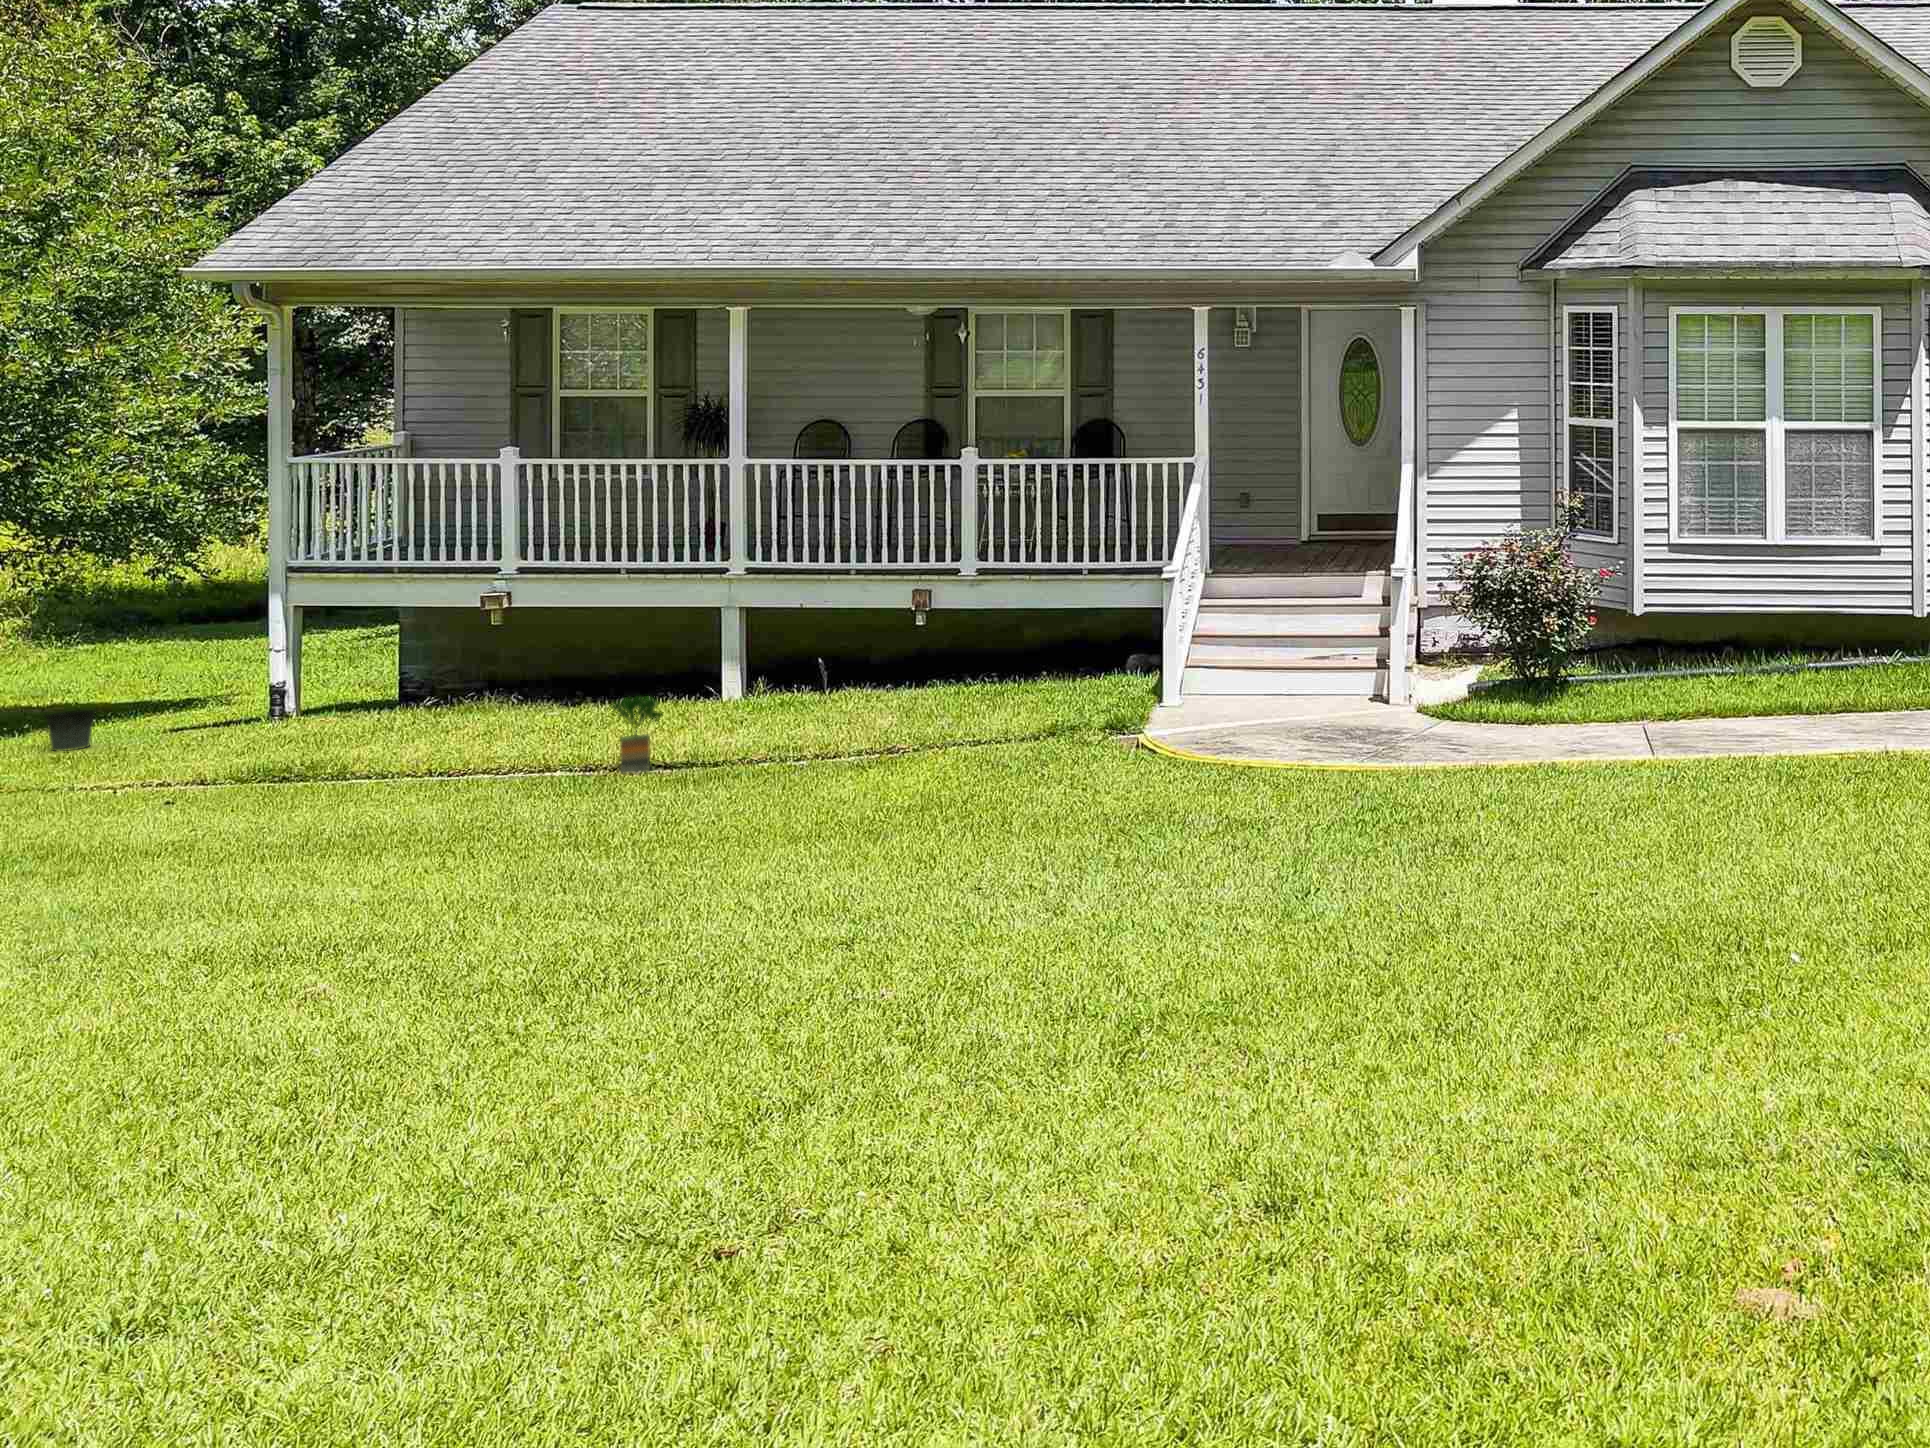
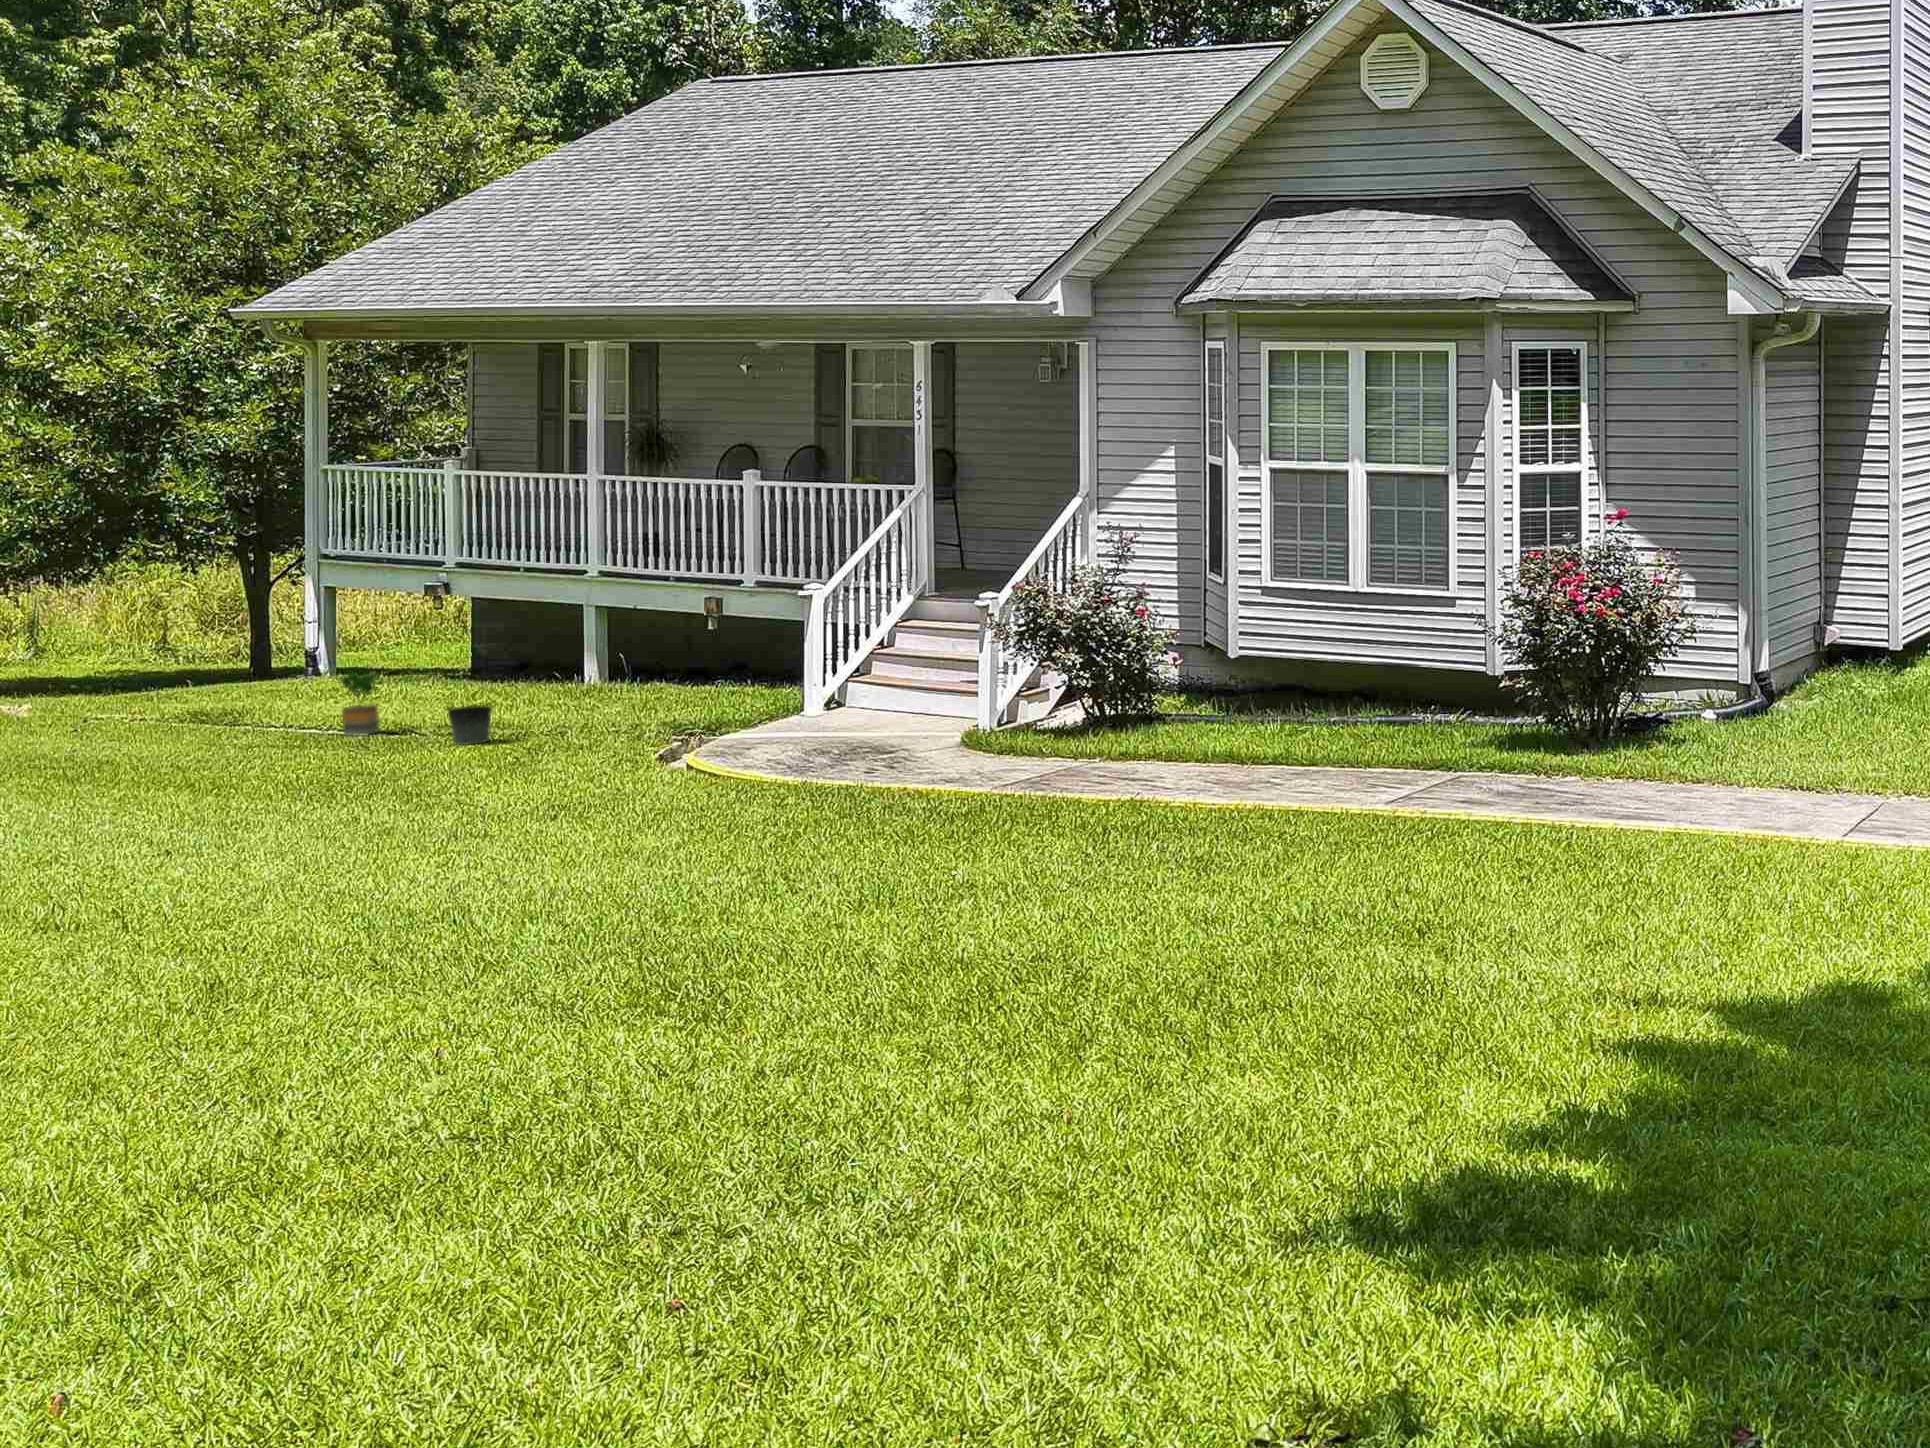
bucket: present [44,709,96,751] -> present [444,705,492,745]

